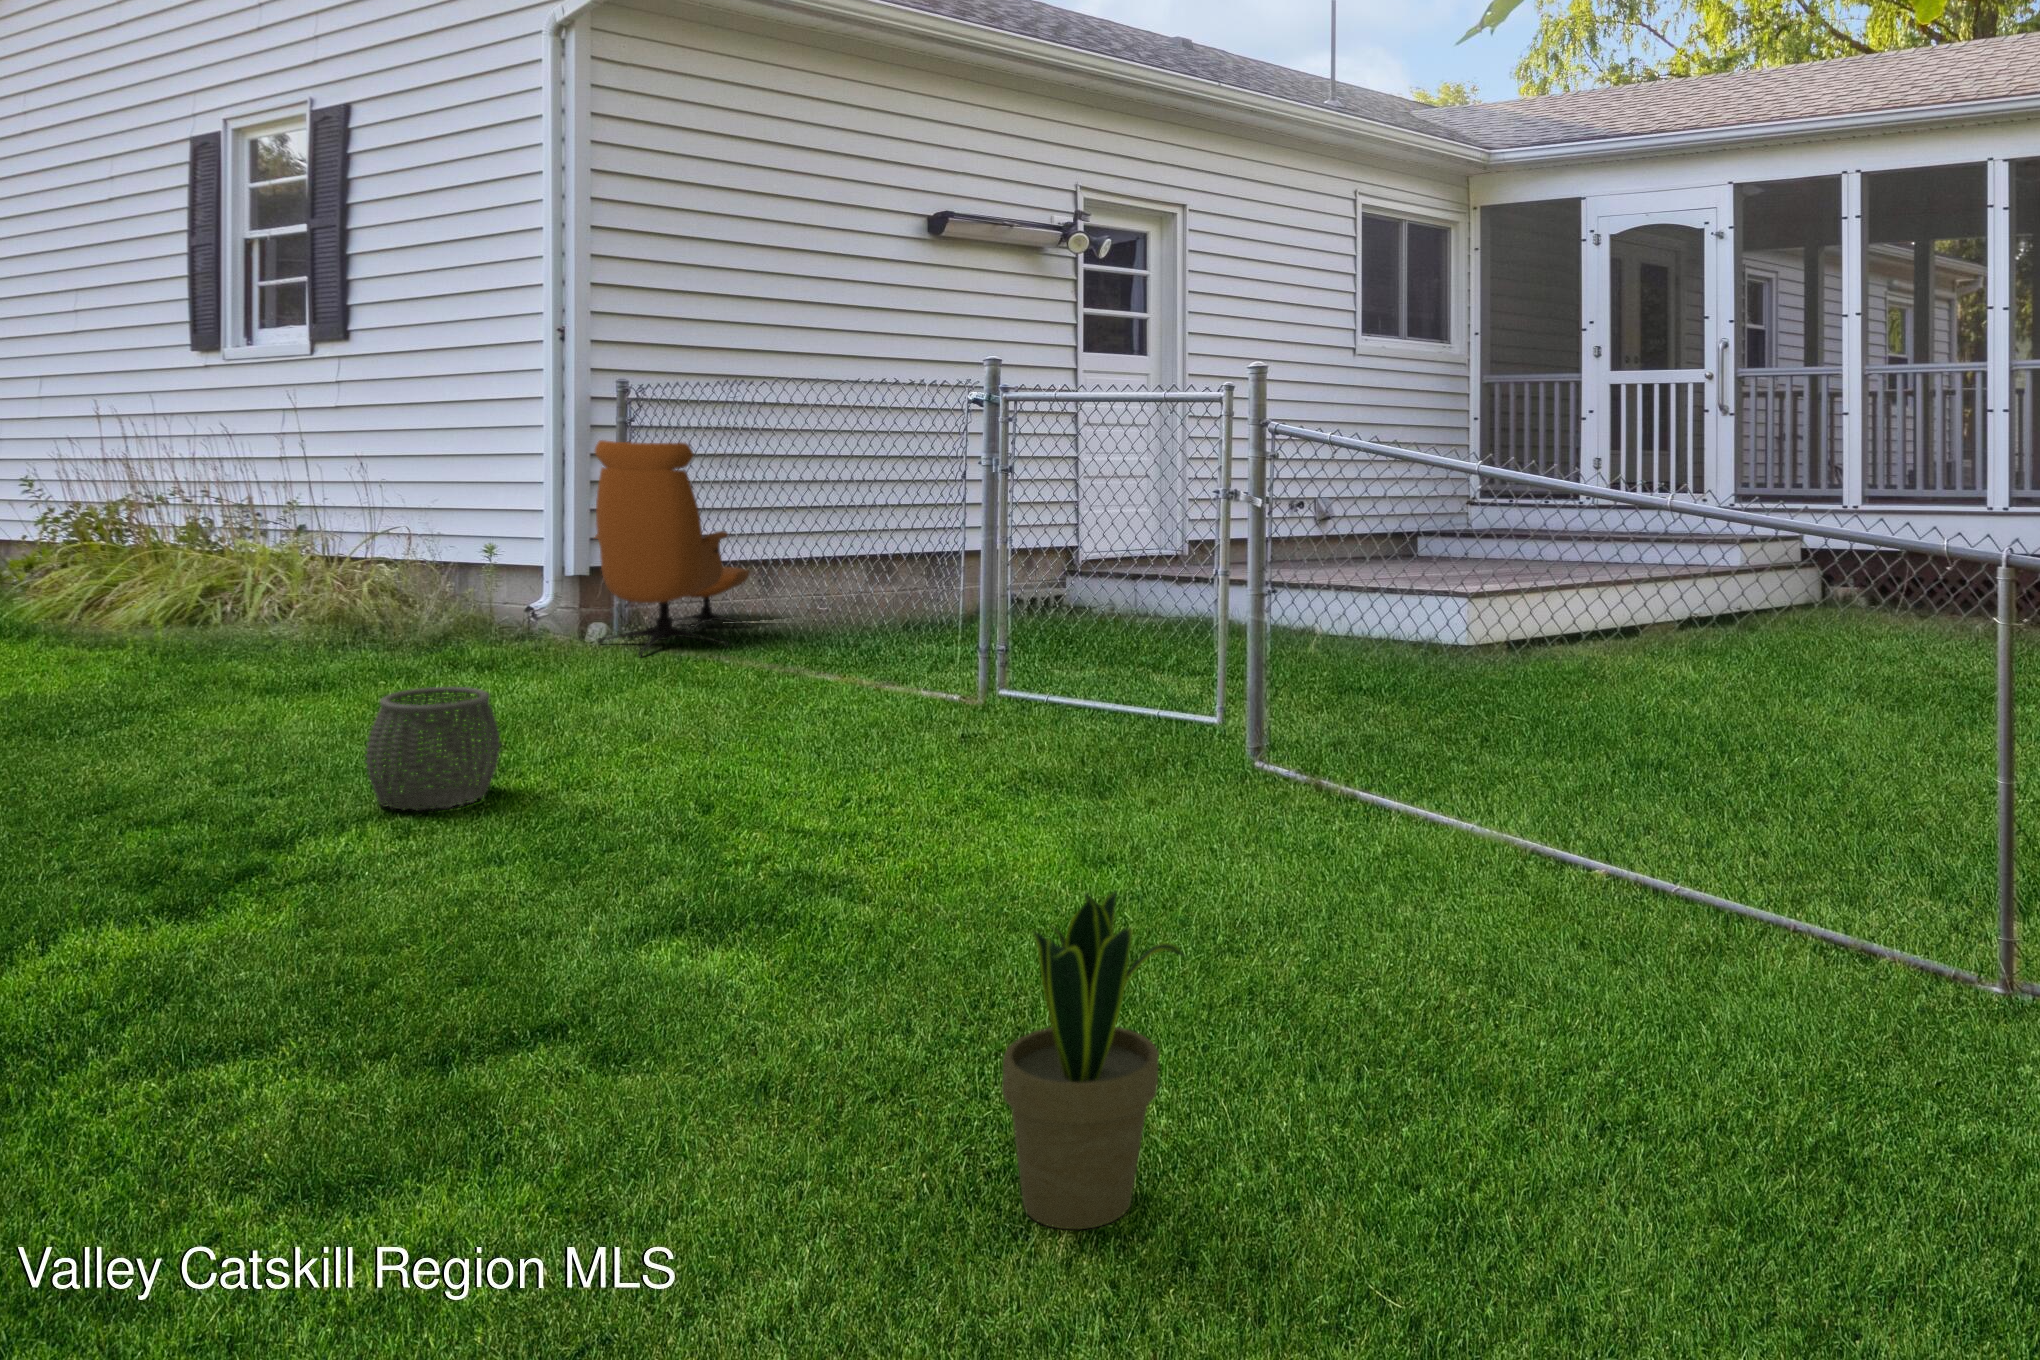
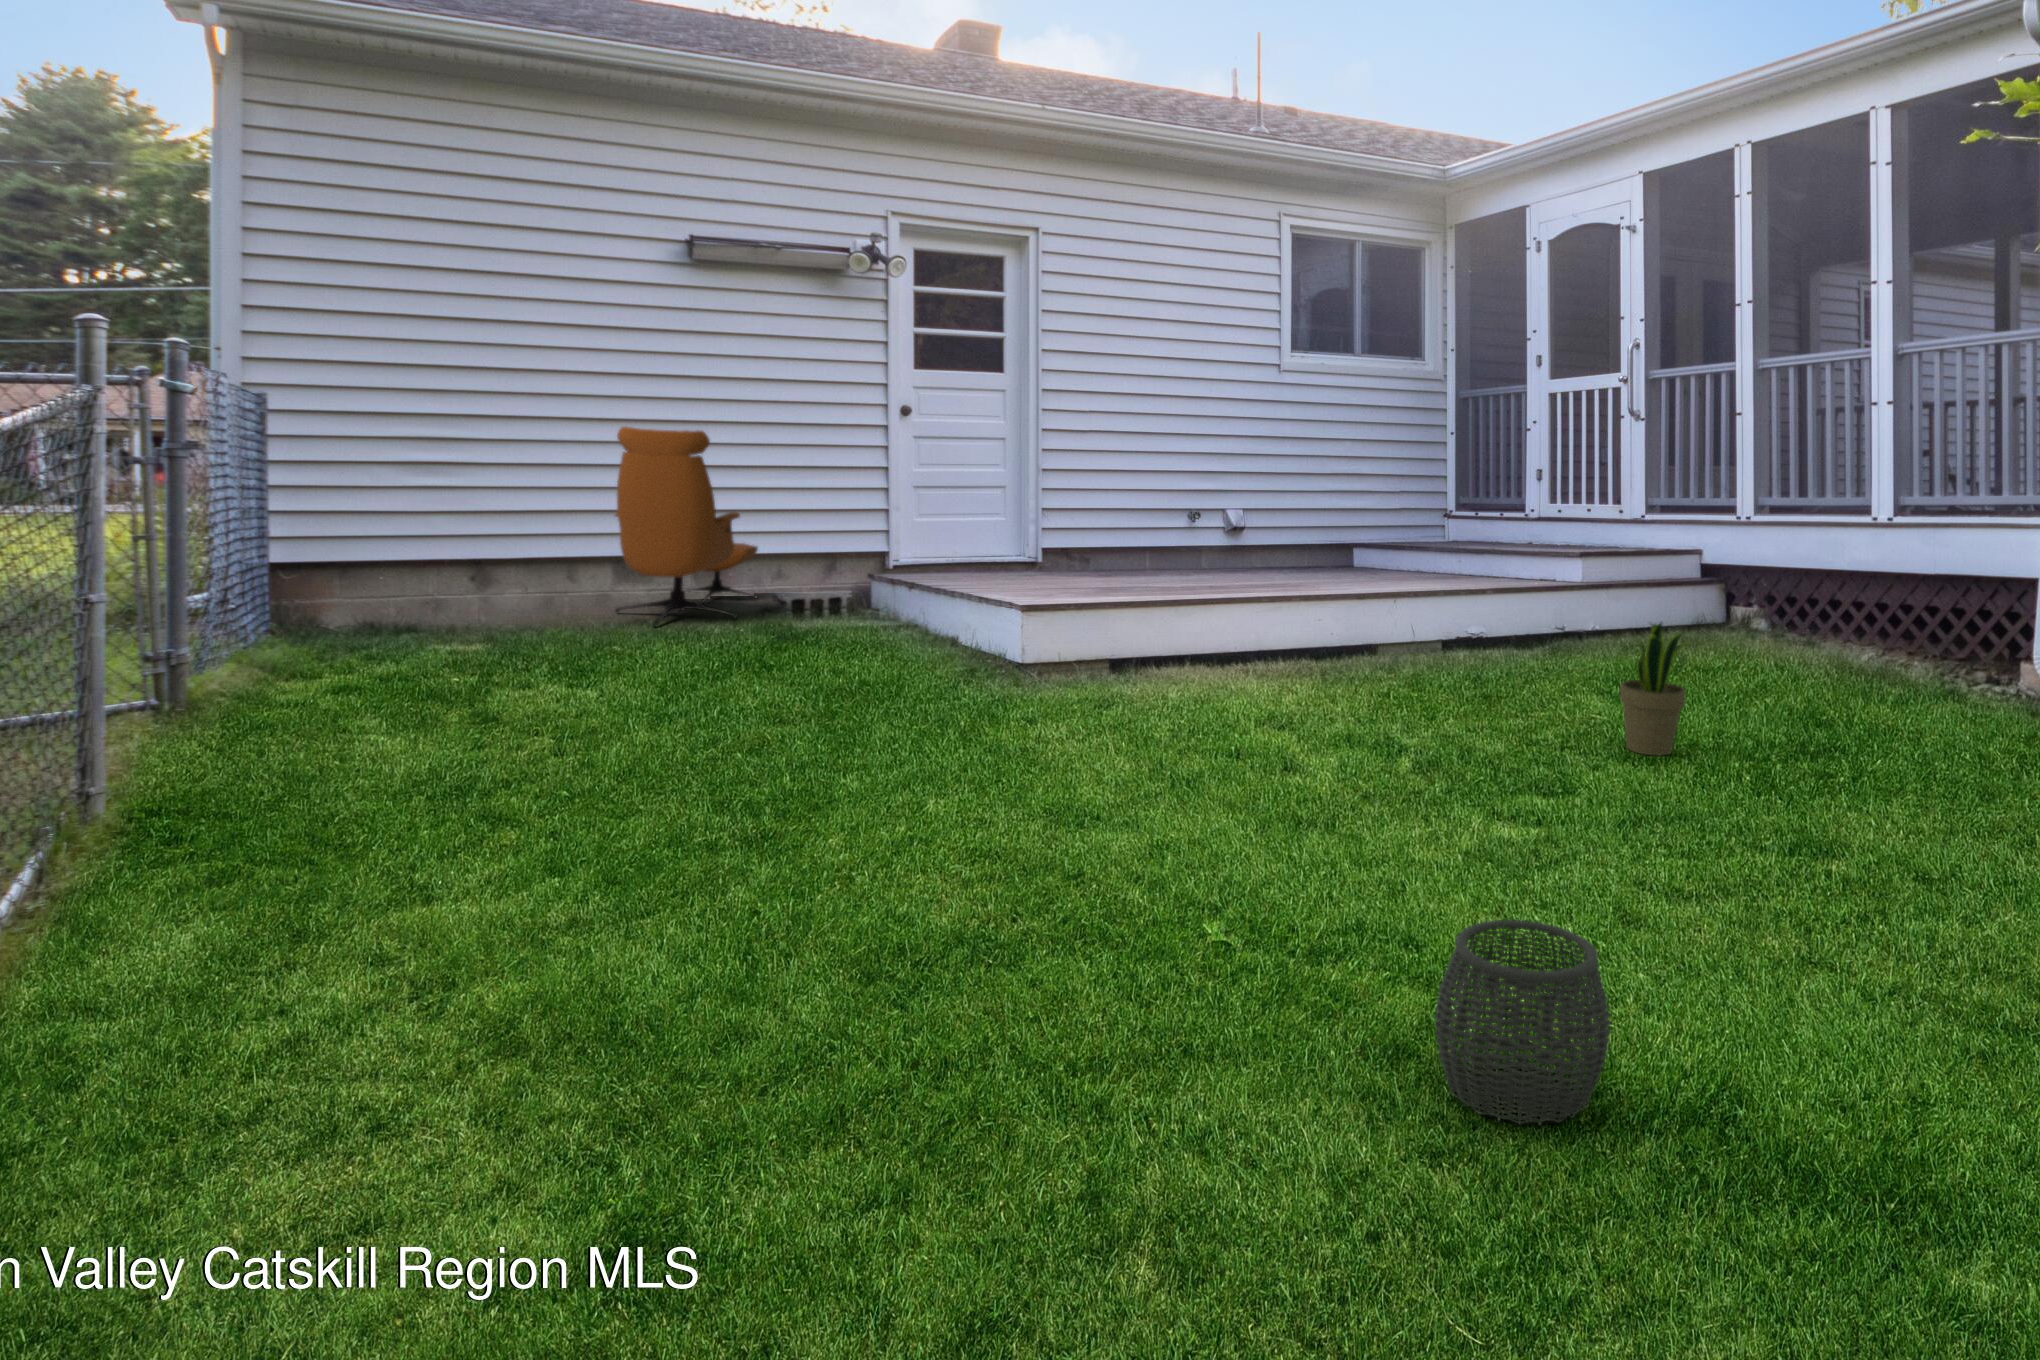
woven basket: present [366,687,500,811] -> present [1434,920,1611,1125]
potted plant: present [1002,891,1184,1230] -> present [1620,623,1691,756]

